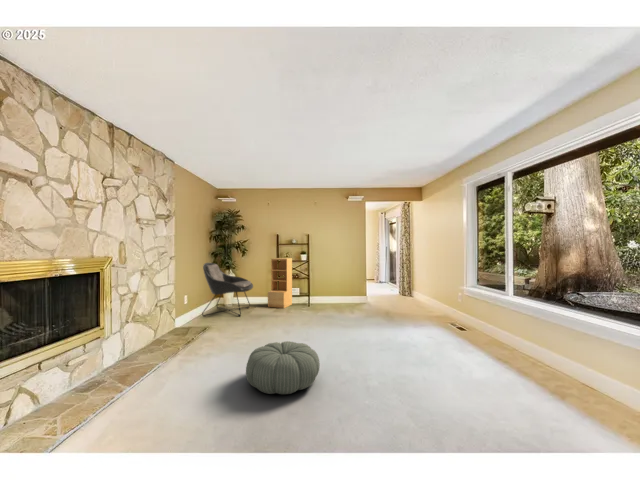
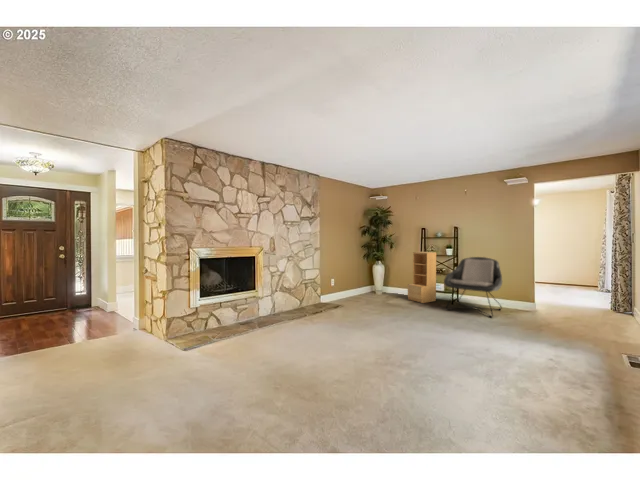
lounge chair: present [202,263,253,316] -> present [444,257,502,317]
pouf: present [246,341,320,394] -> none [306,323,365,364]

